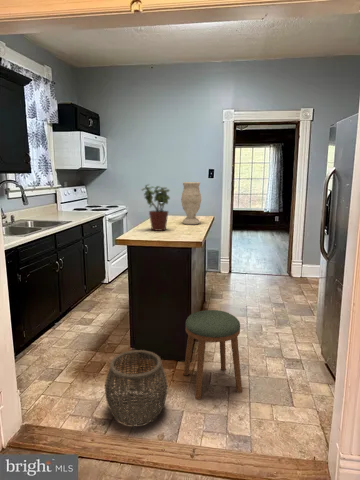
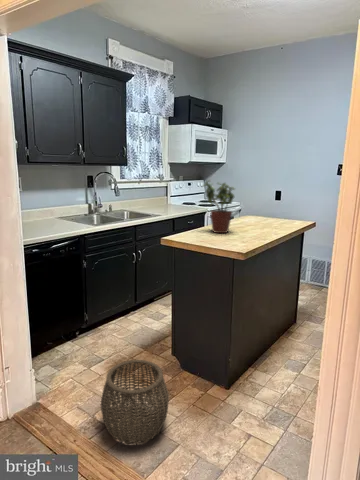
vase: present [181,182,201,225] -> none [259,179,284,230]
stool: present [184,310,242,400] -> none [203,334,273,449]

